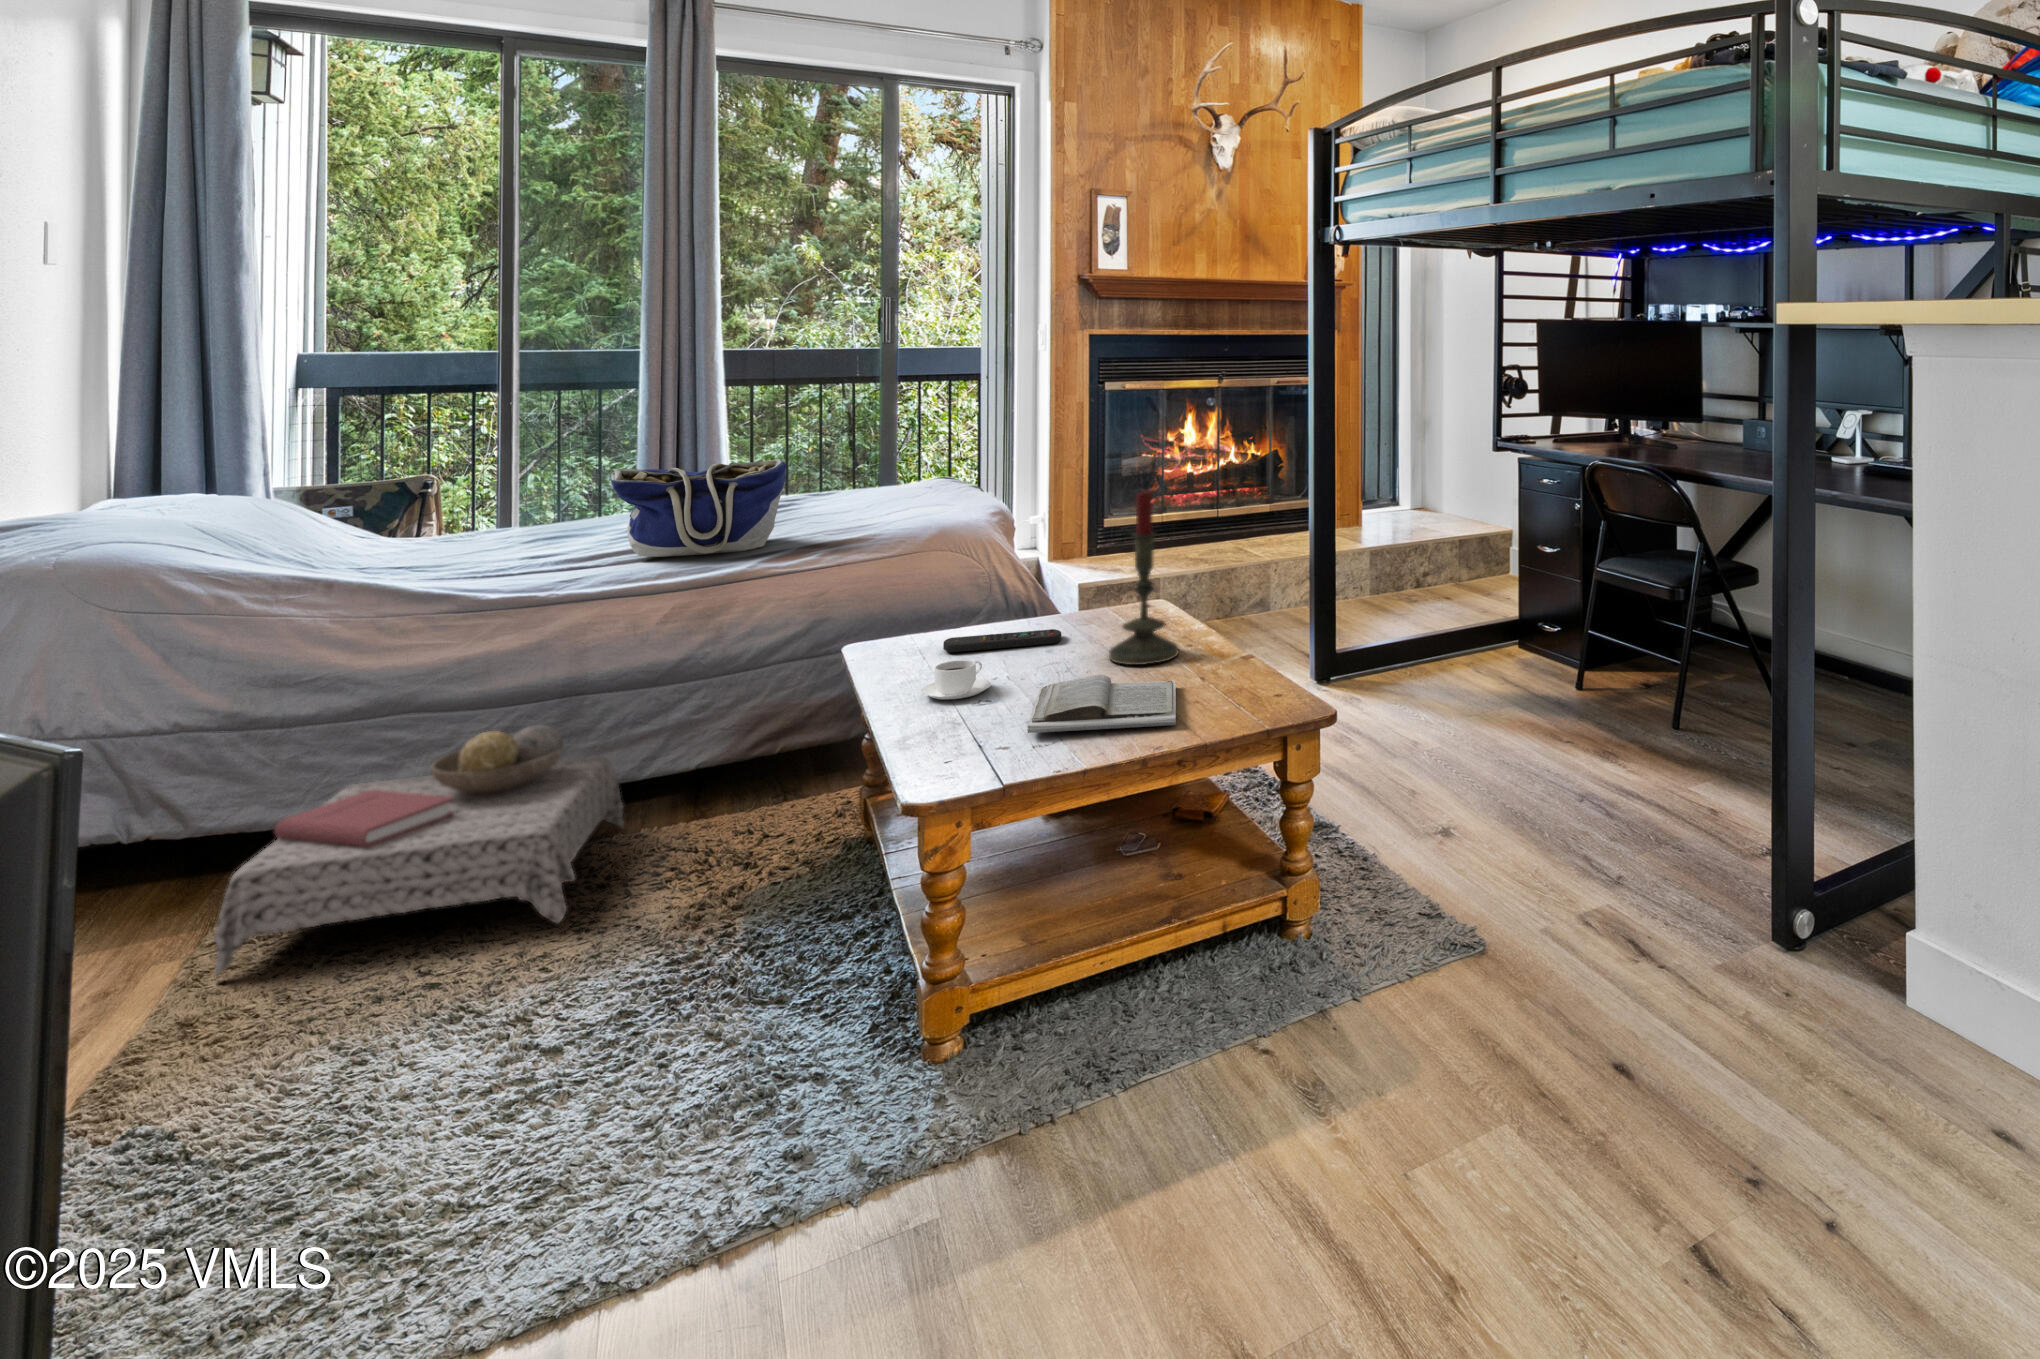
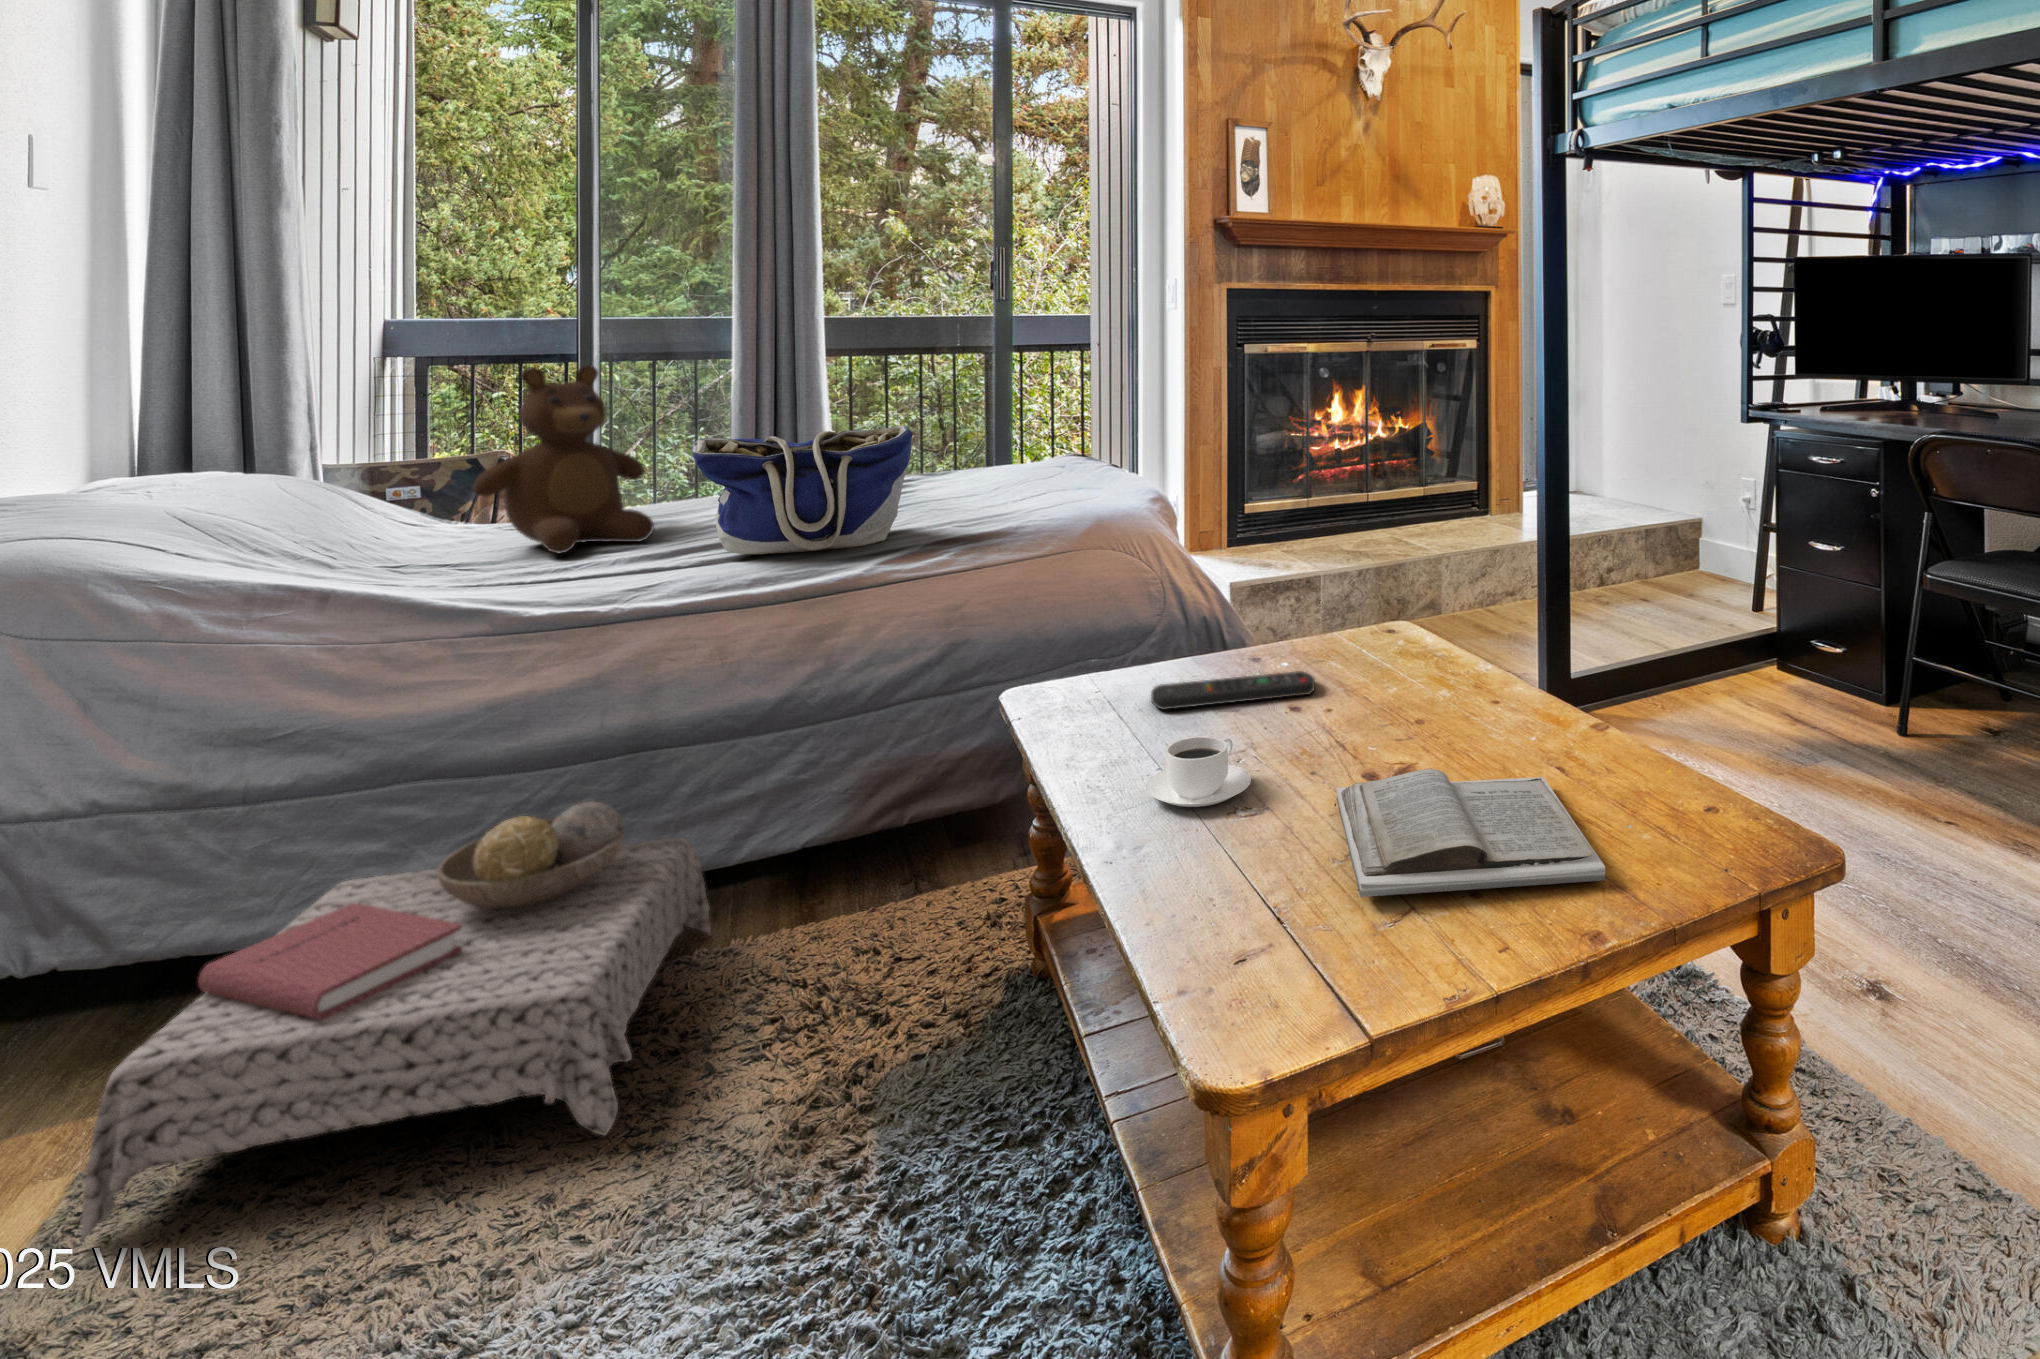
teddy bear: none [427,411,574,558] -> present [473,365,654,554]
candle: present [1109,488,1179,665] -> none [1404,460,1506,740]

